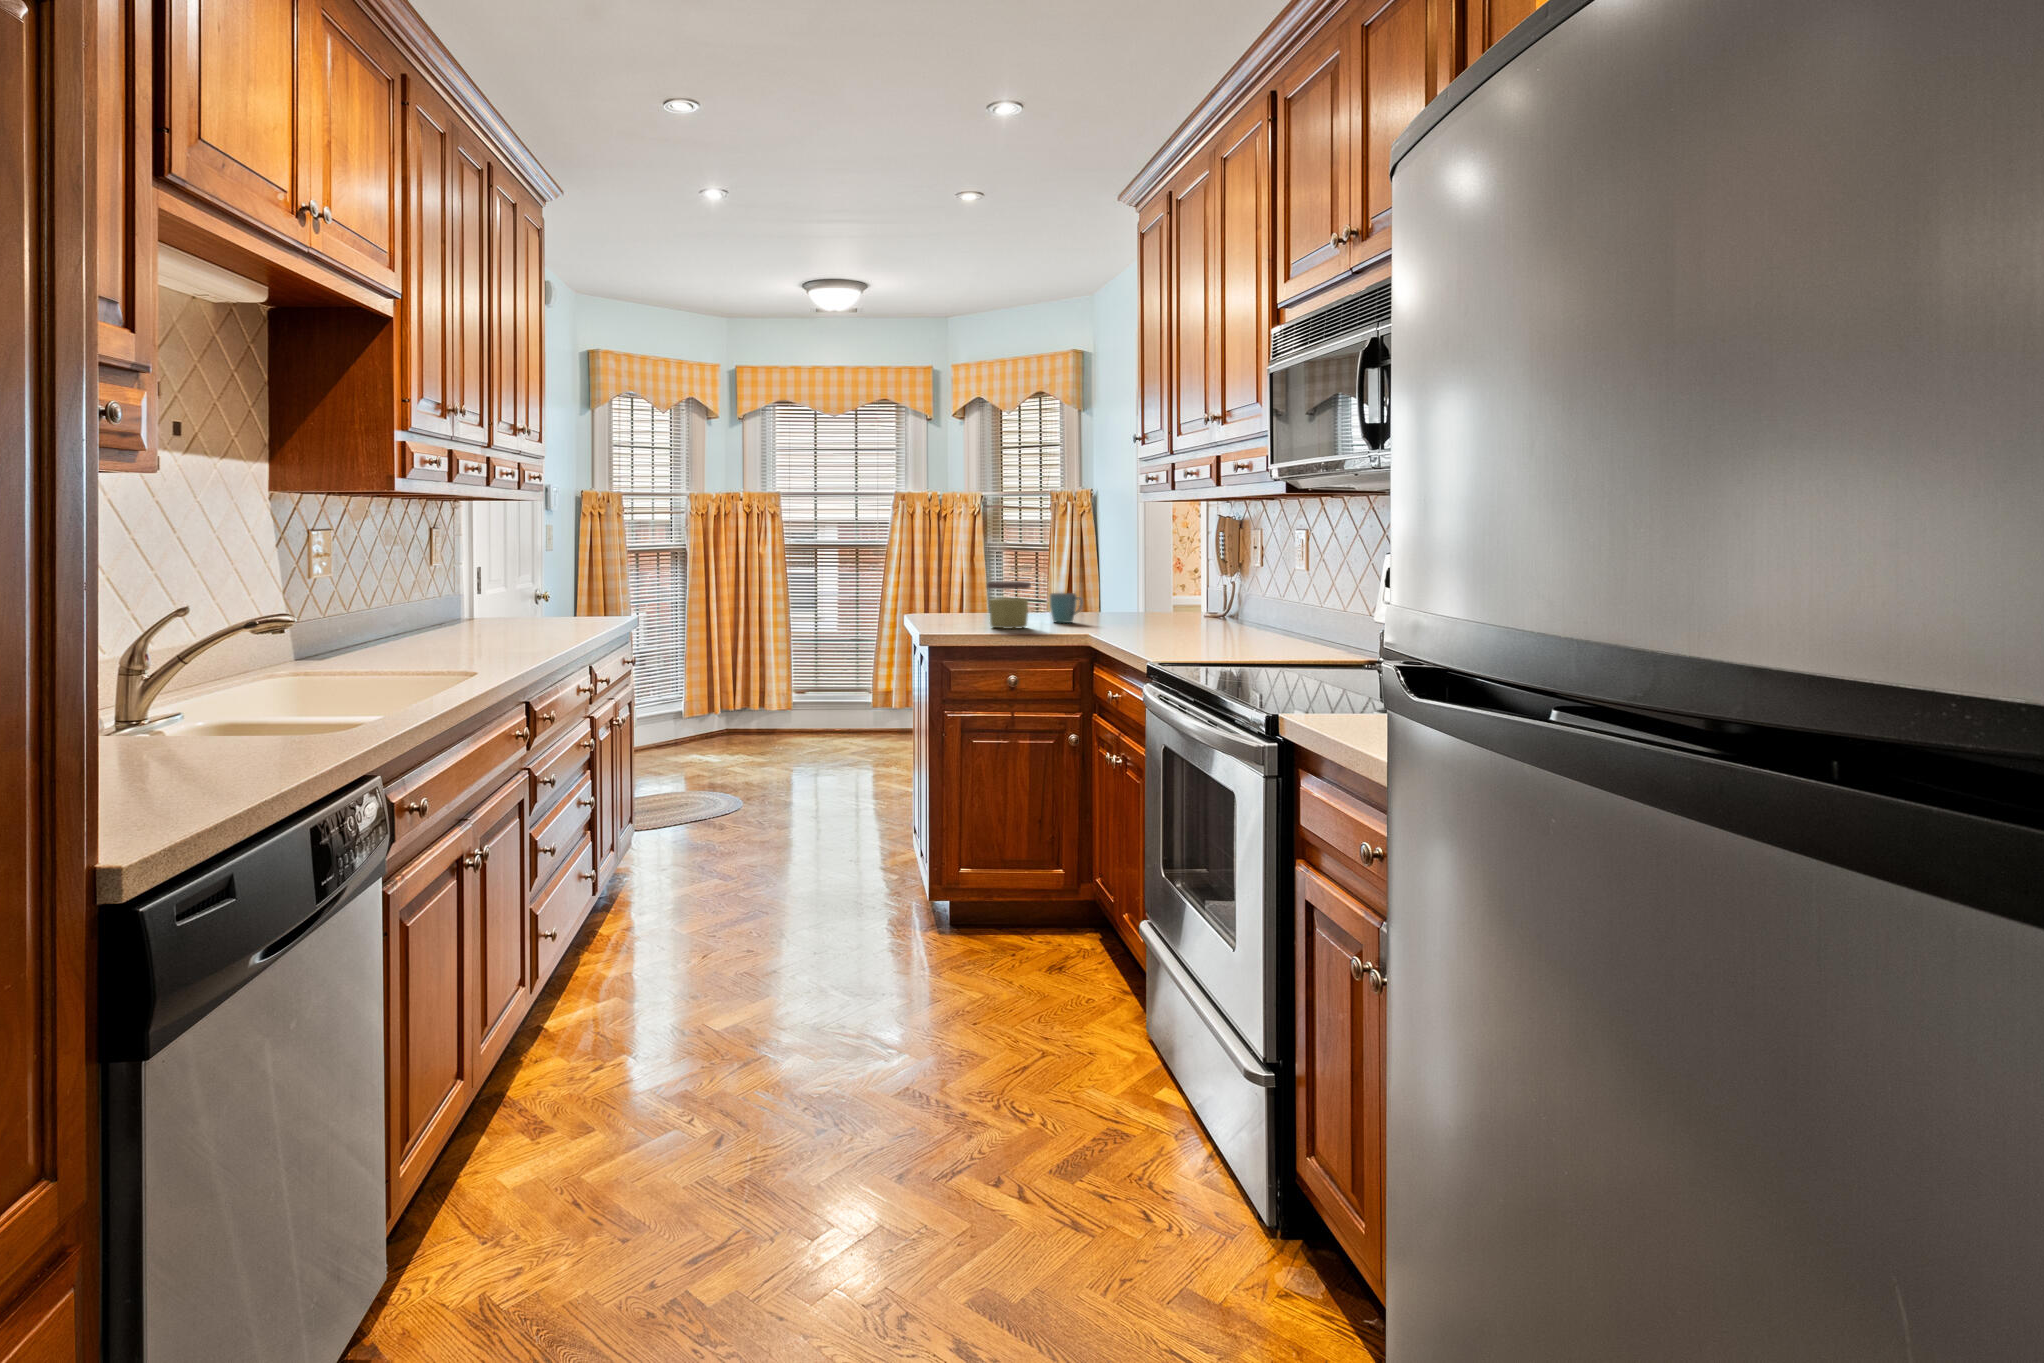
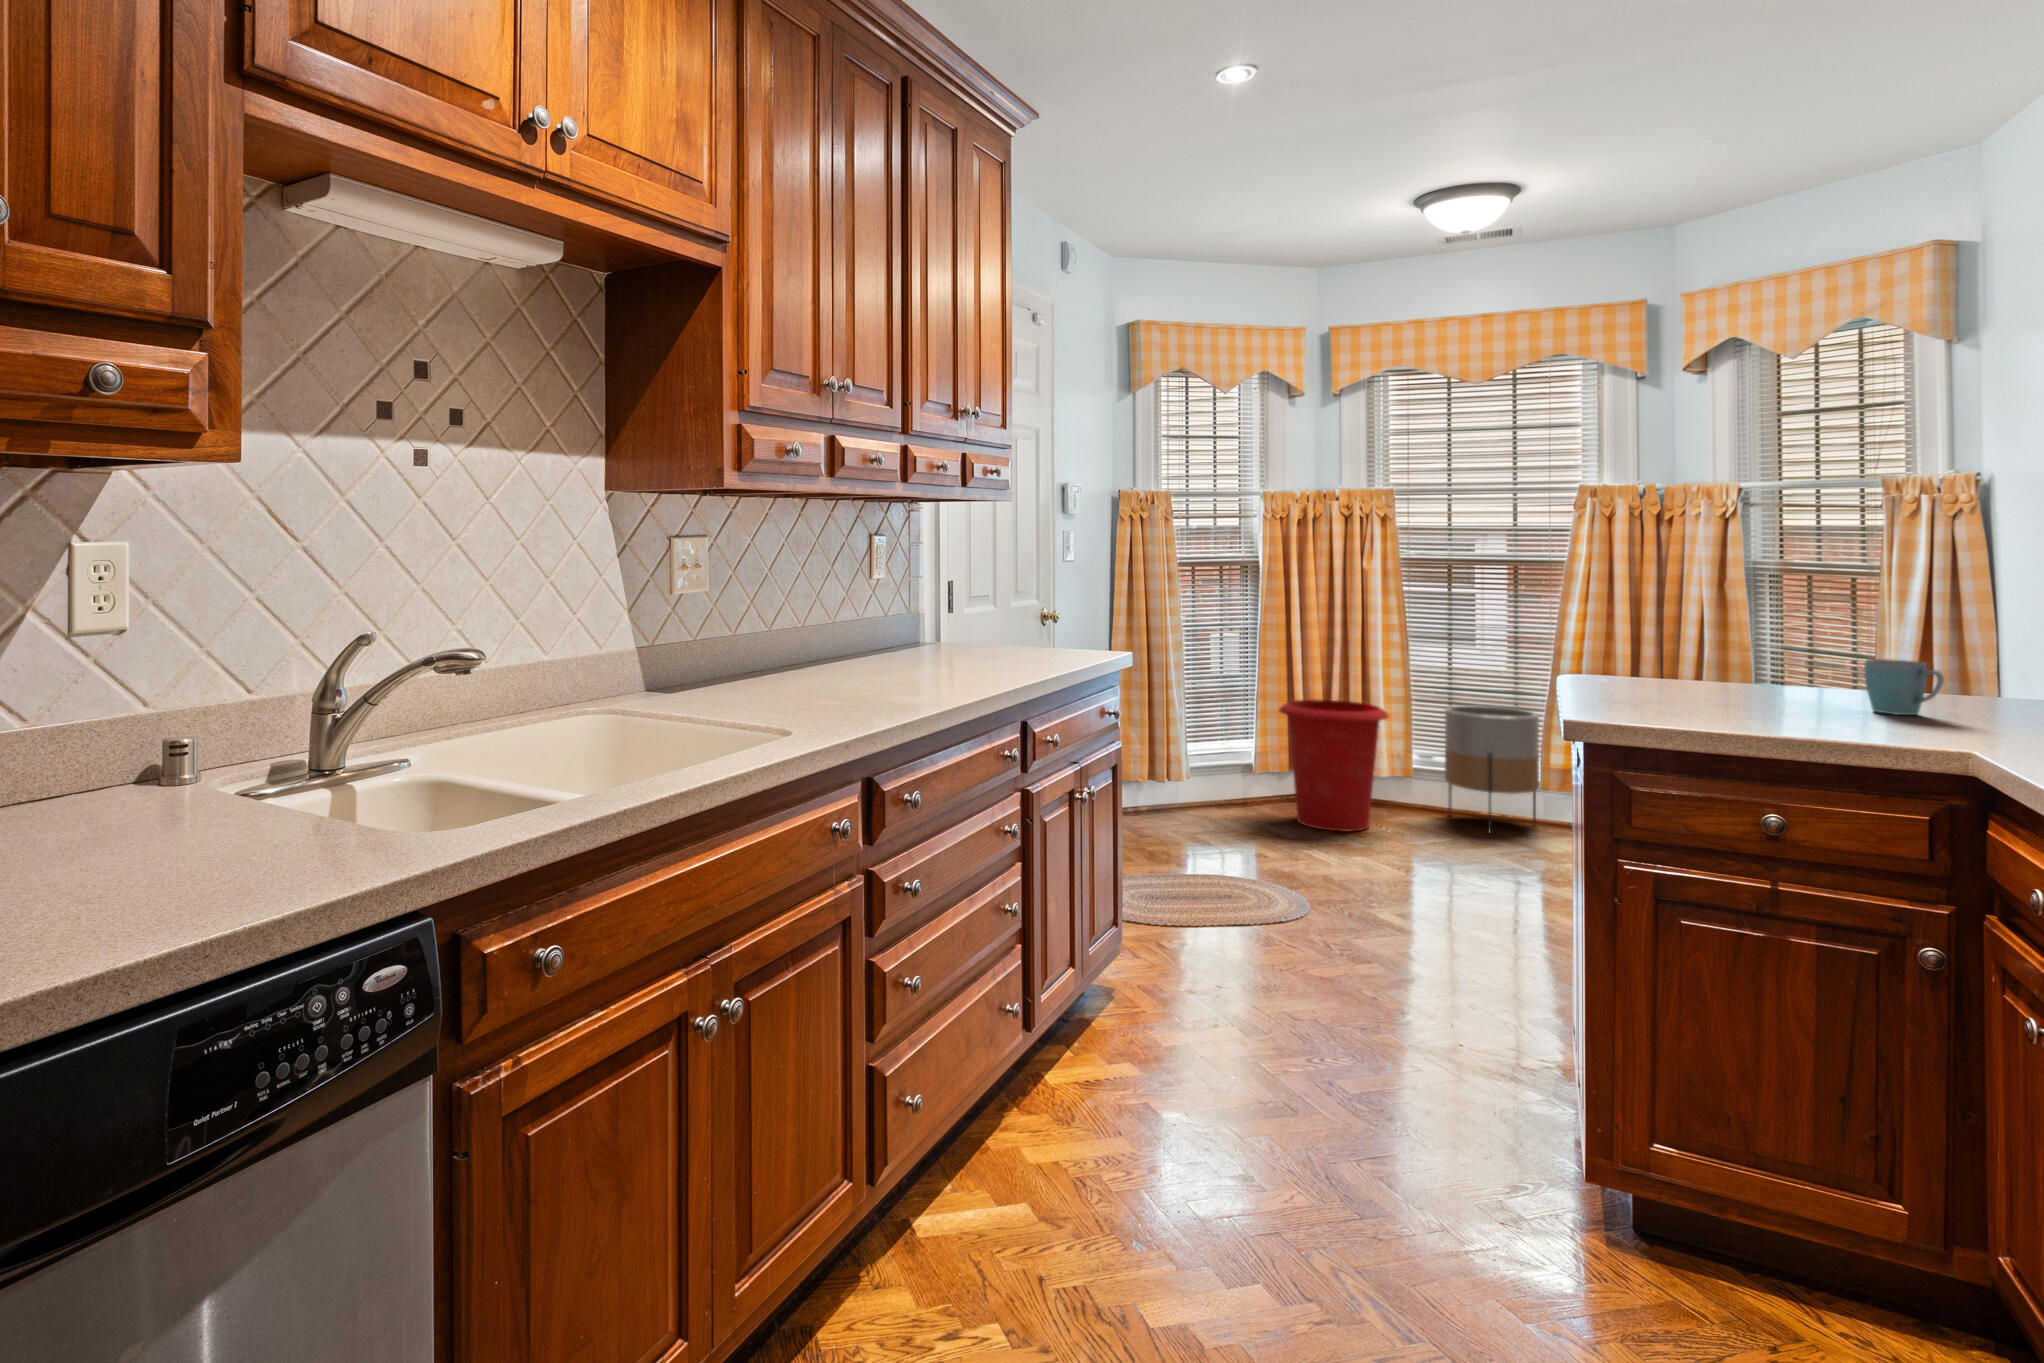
jar: present [987,581,1031,629] -> none [1722,636,1820,723]
planter: none [813,651,872,740] -> present [1444,705,1539,832]
waste bin: none [702,653,779,750] -> present [1279,700,1389,832]

